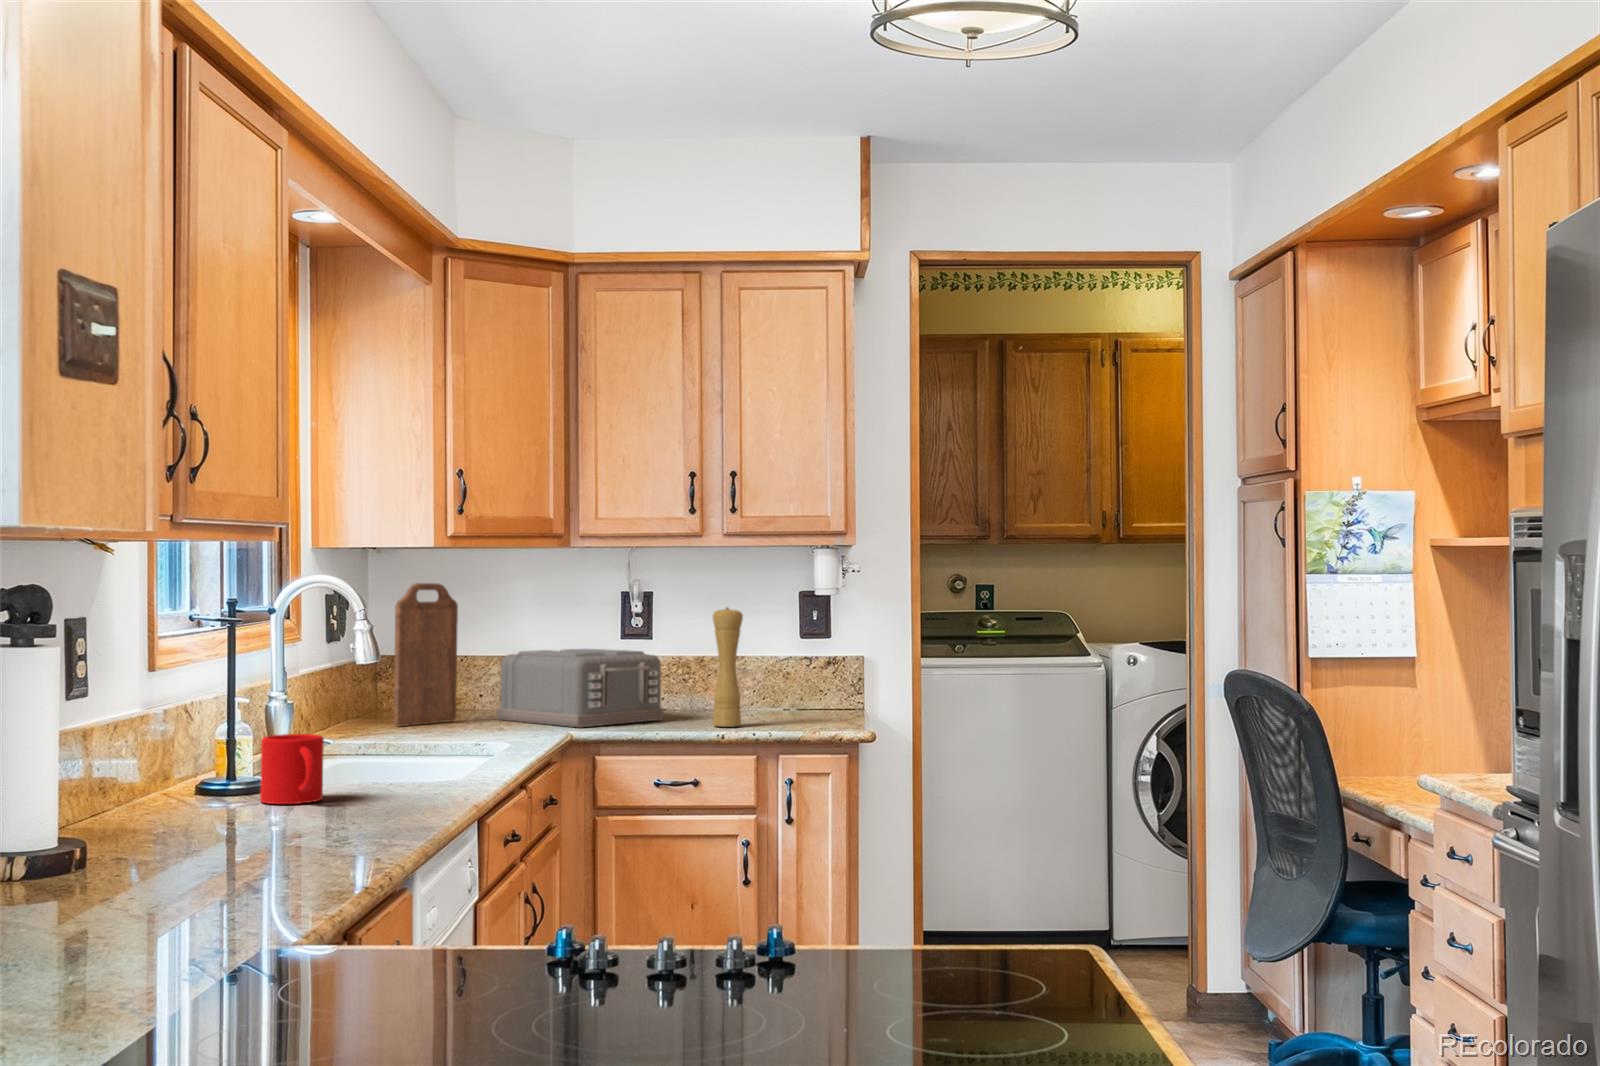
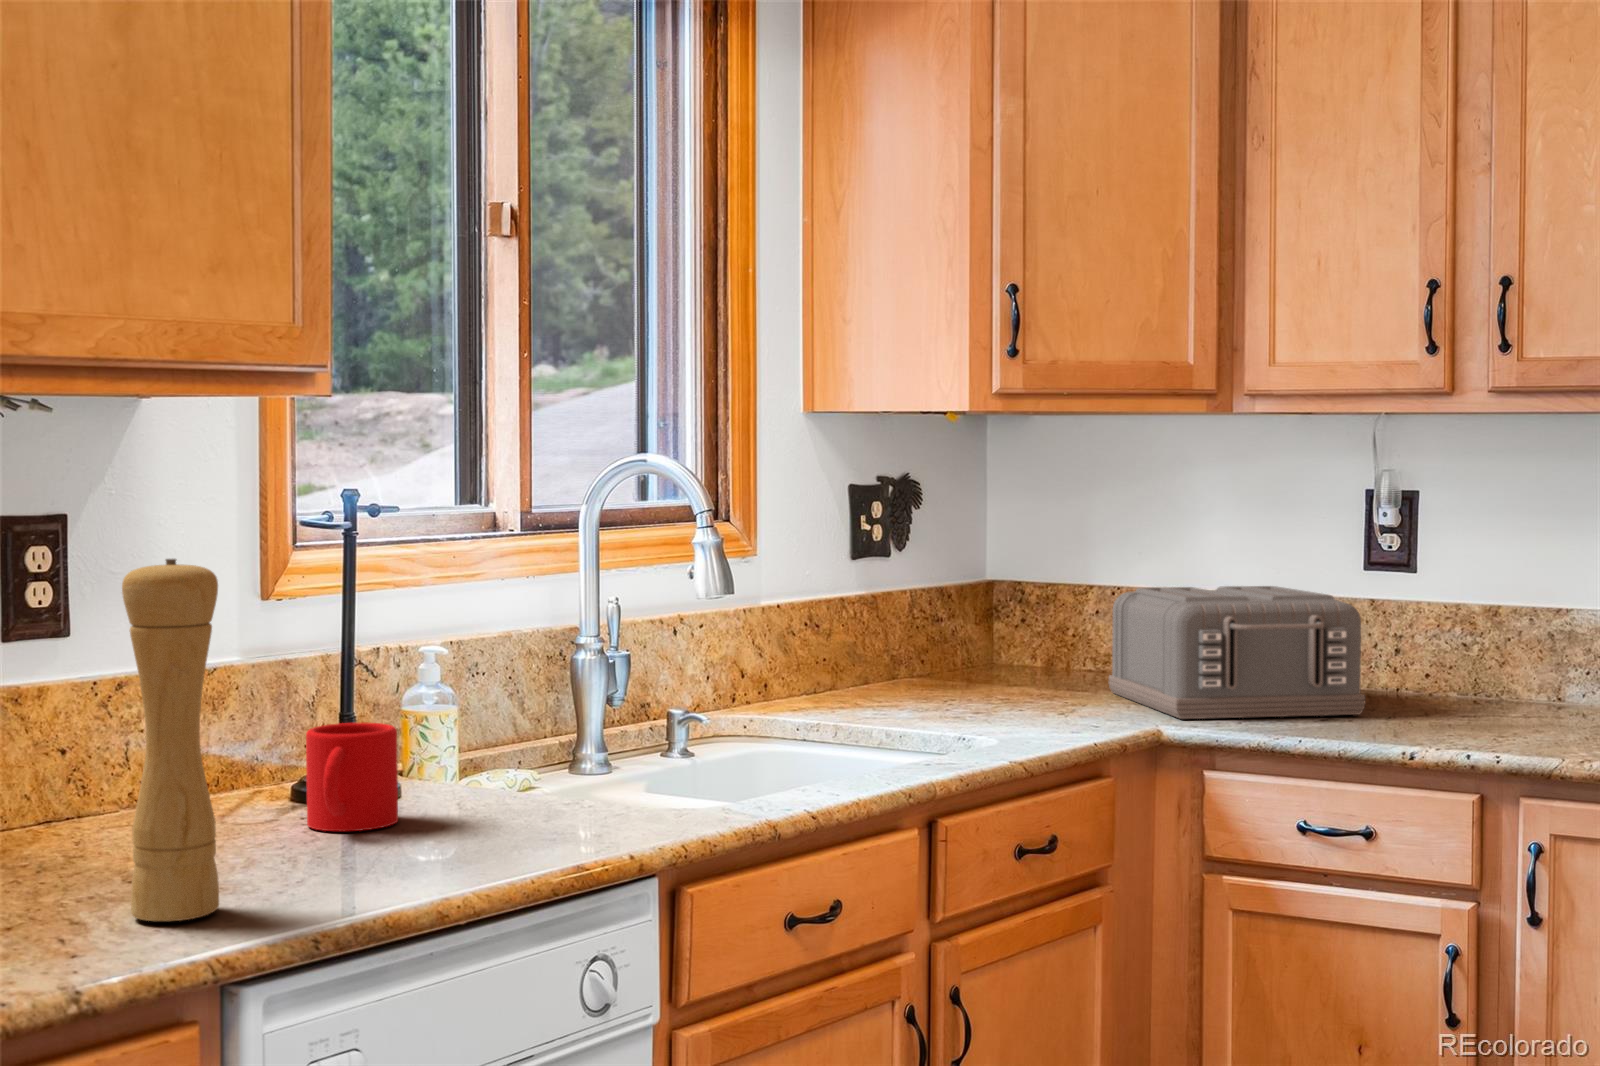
cutting board: present [393,583,458,726] -> none [929,481,1044,694]
pepper mill: present [713,608,743,727] -> present [122,559,219,921]

